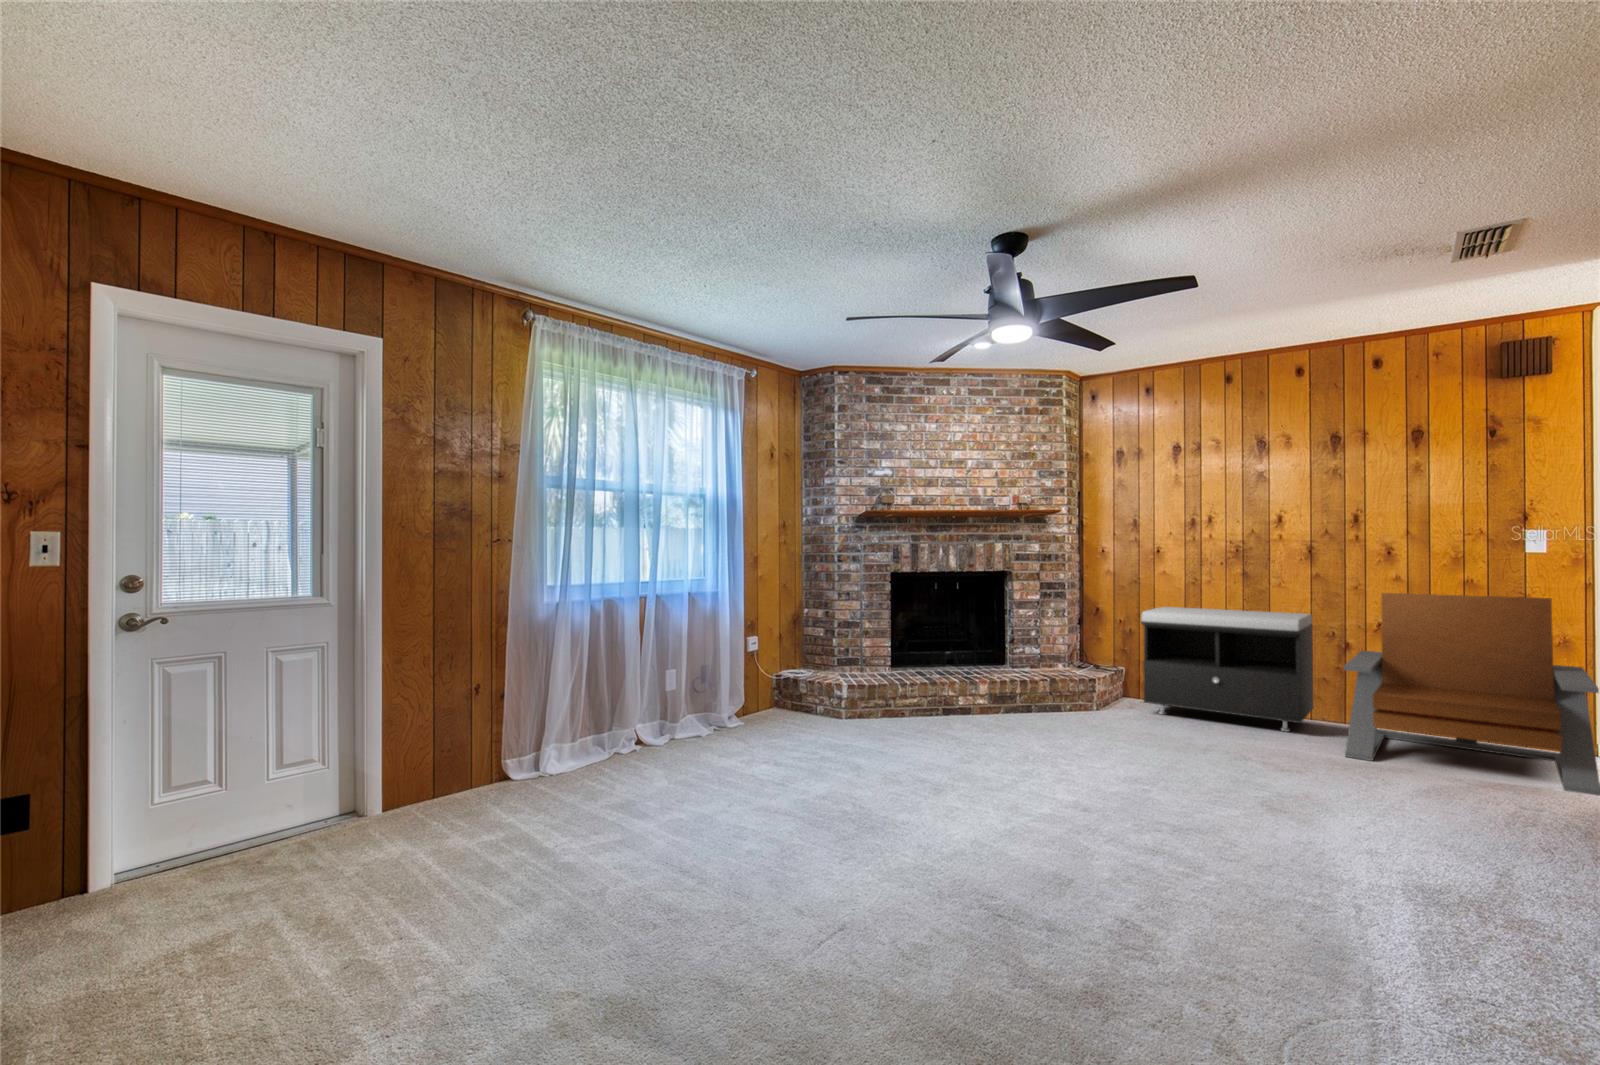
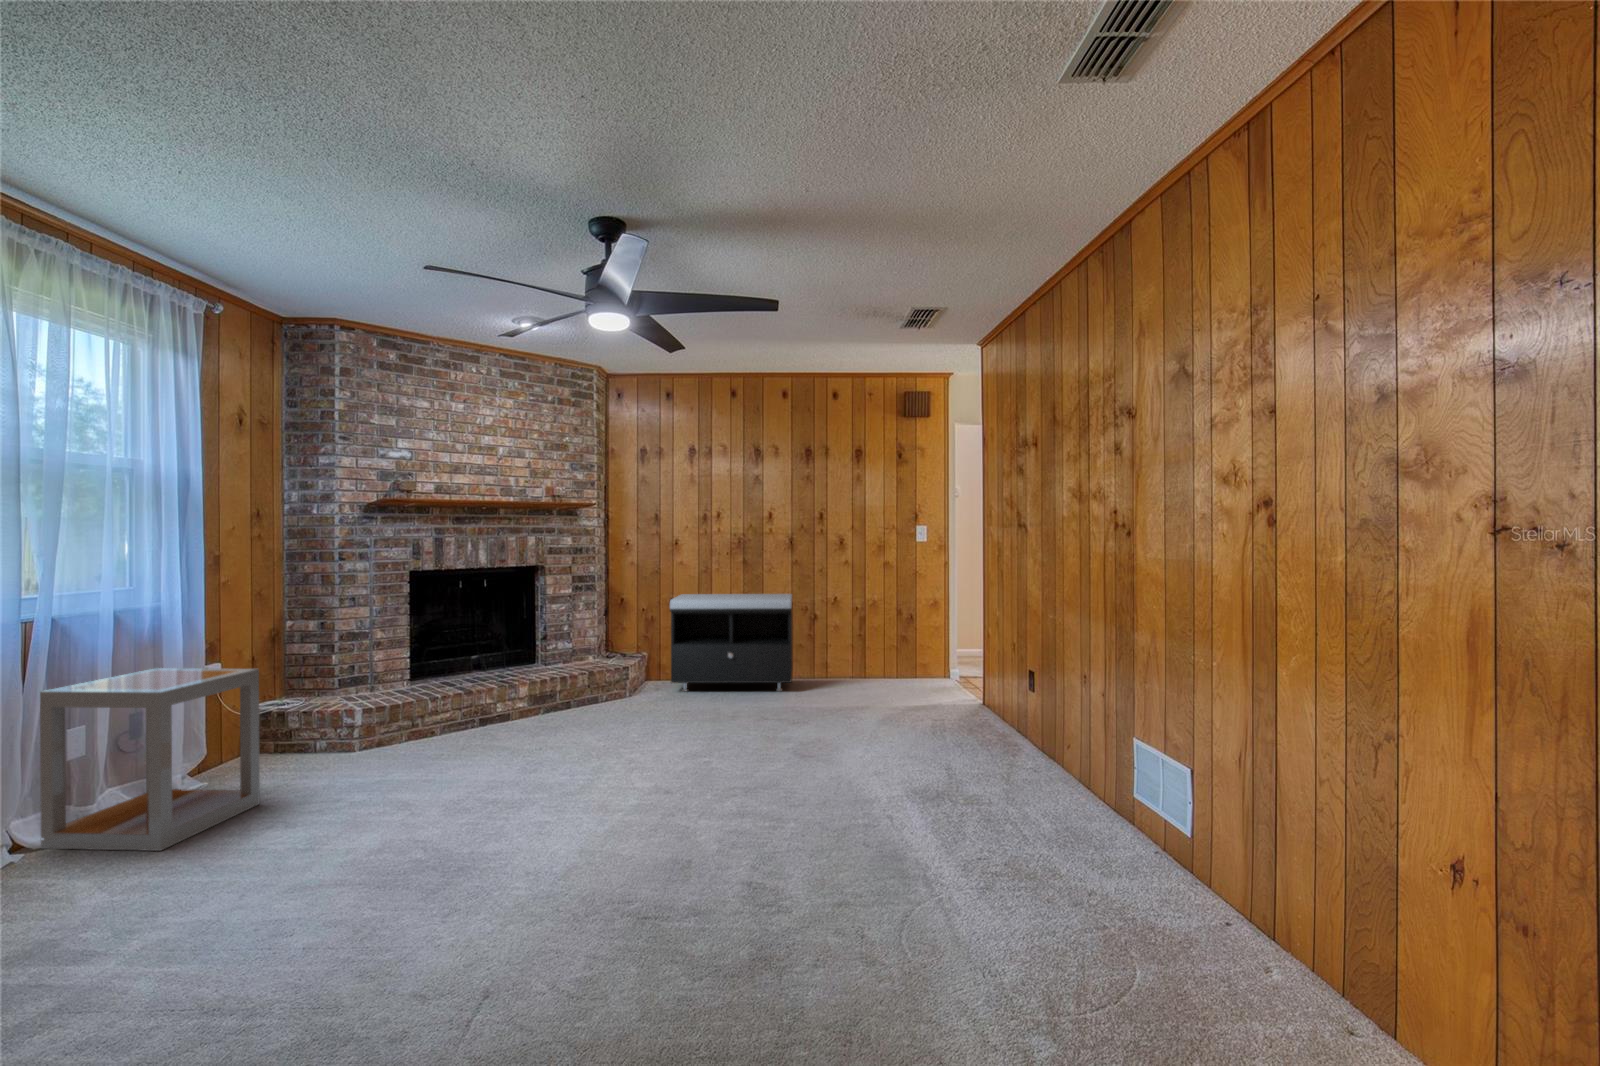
lounge chair: present [1344,593,1600,796] -> none [825,575,964,705]
side table: none [649,634,766,762] -> present [40,668,260,851]

